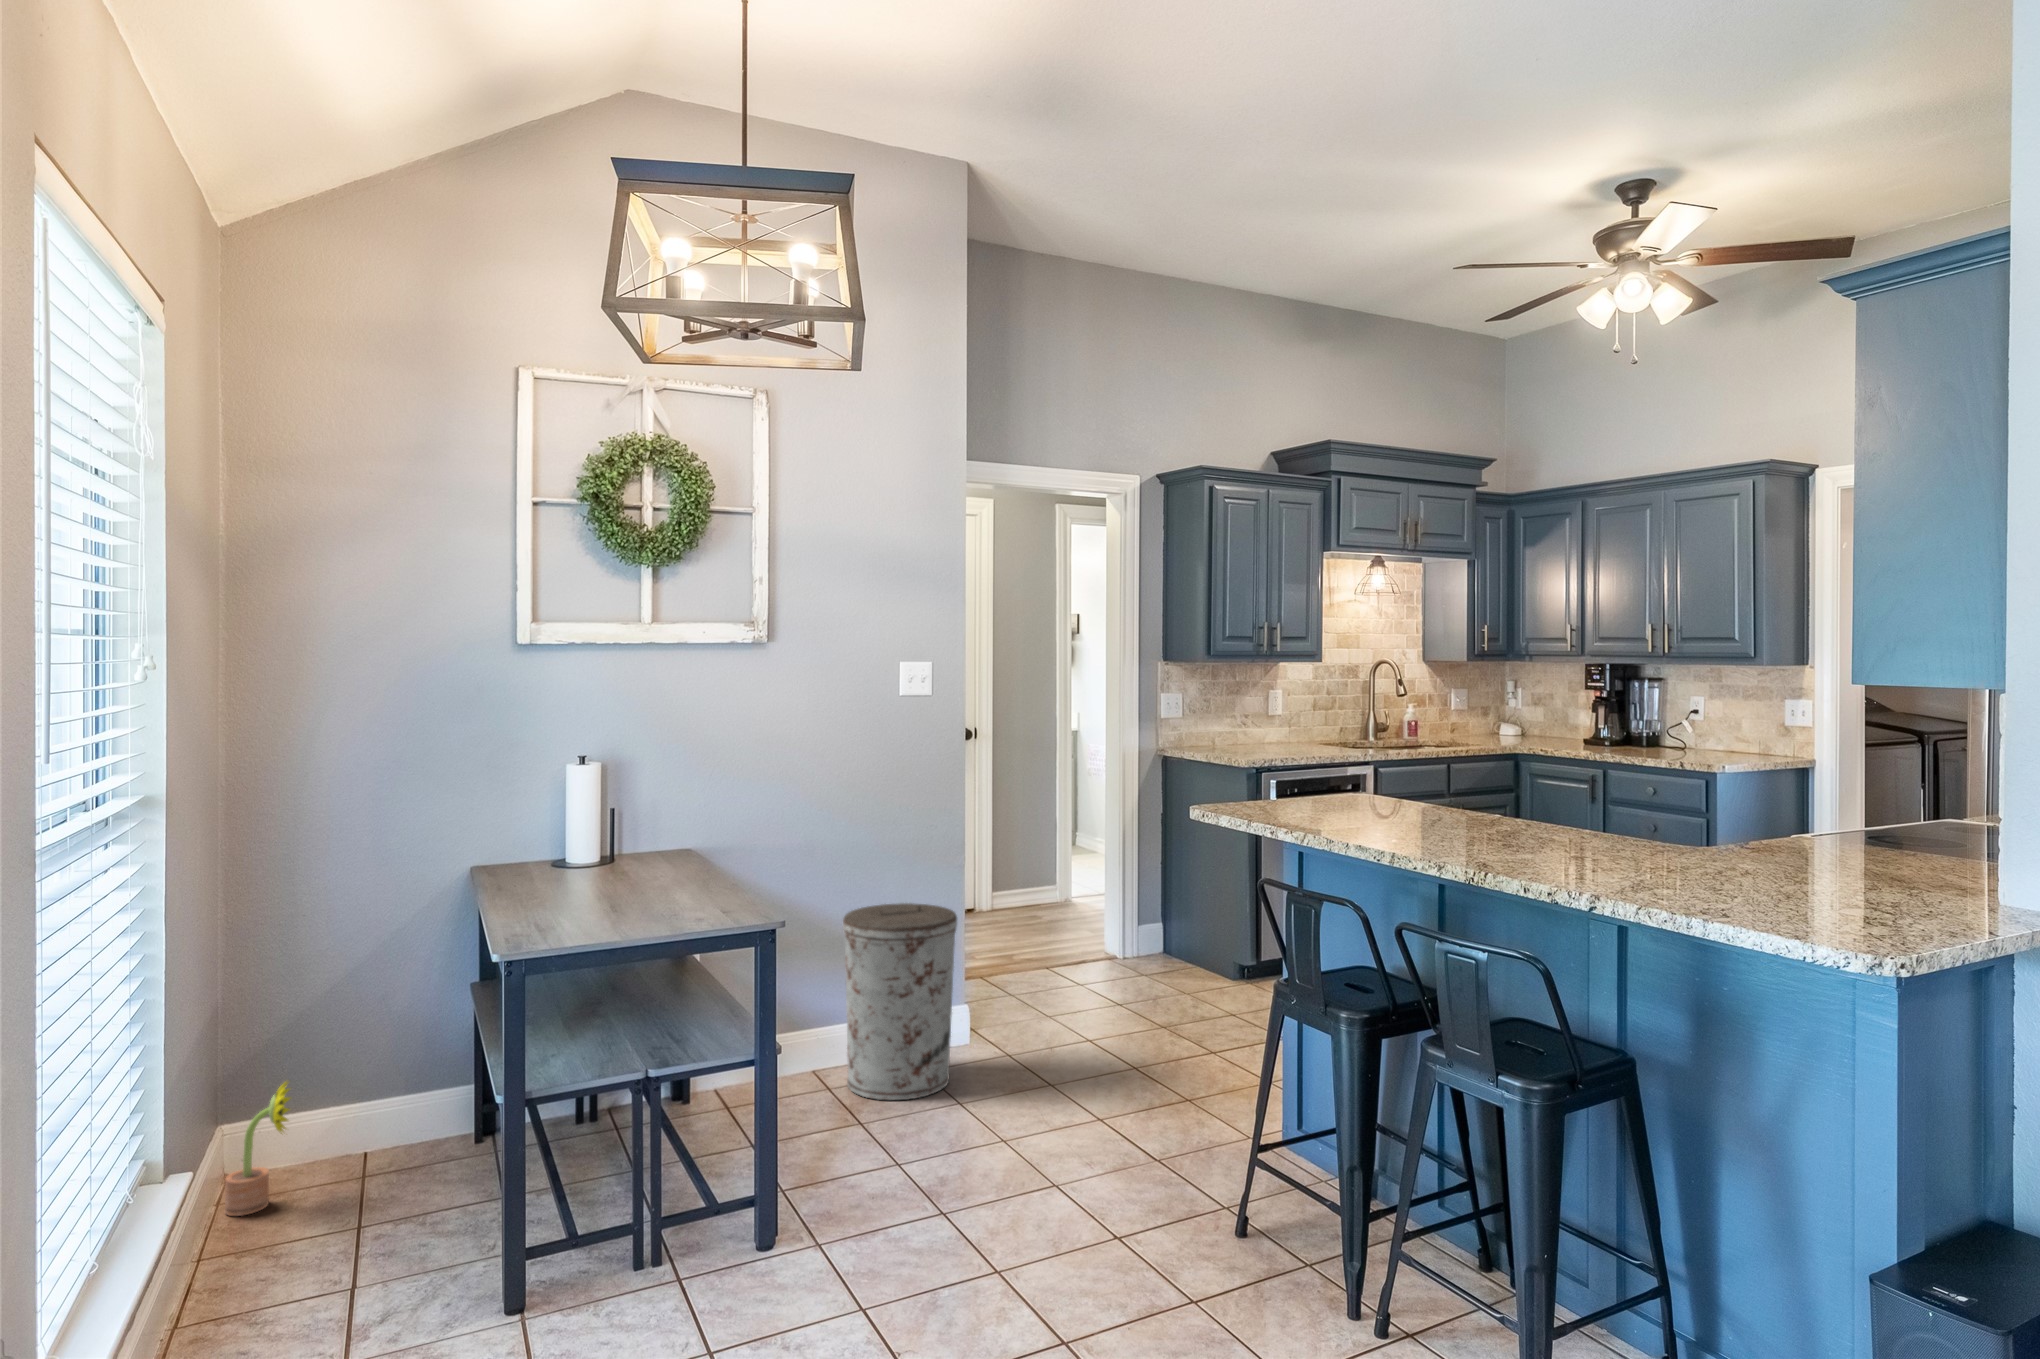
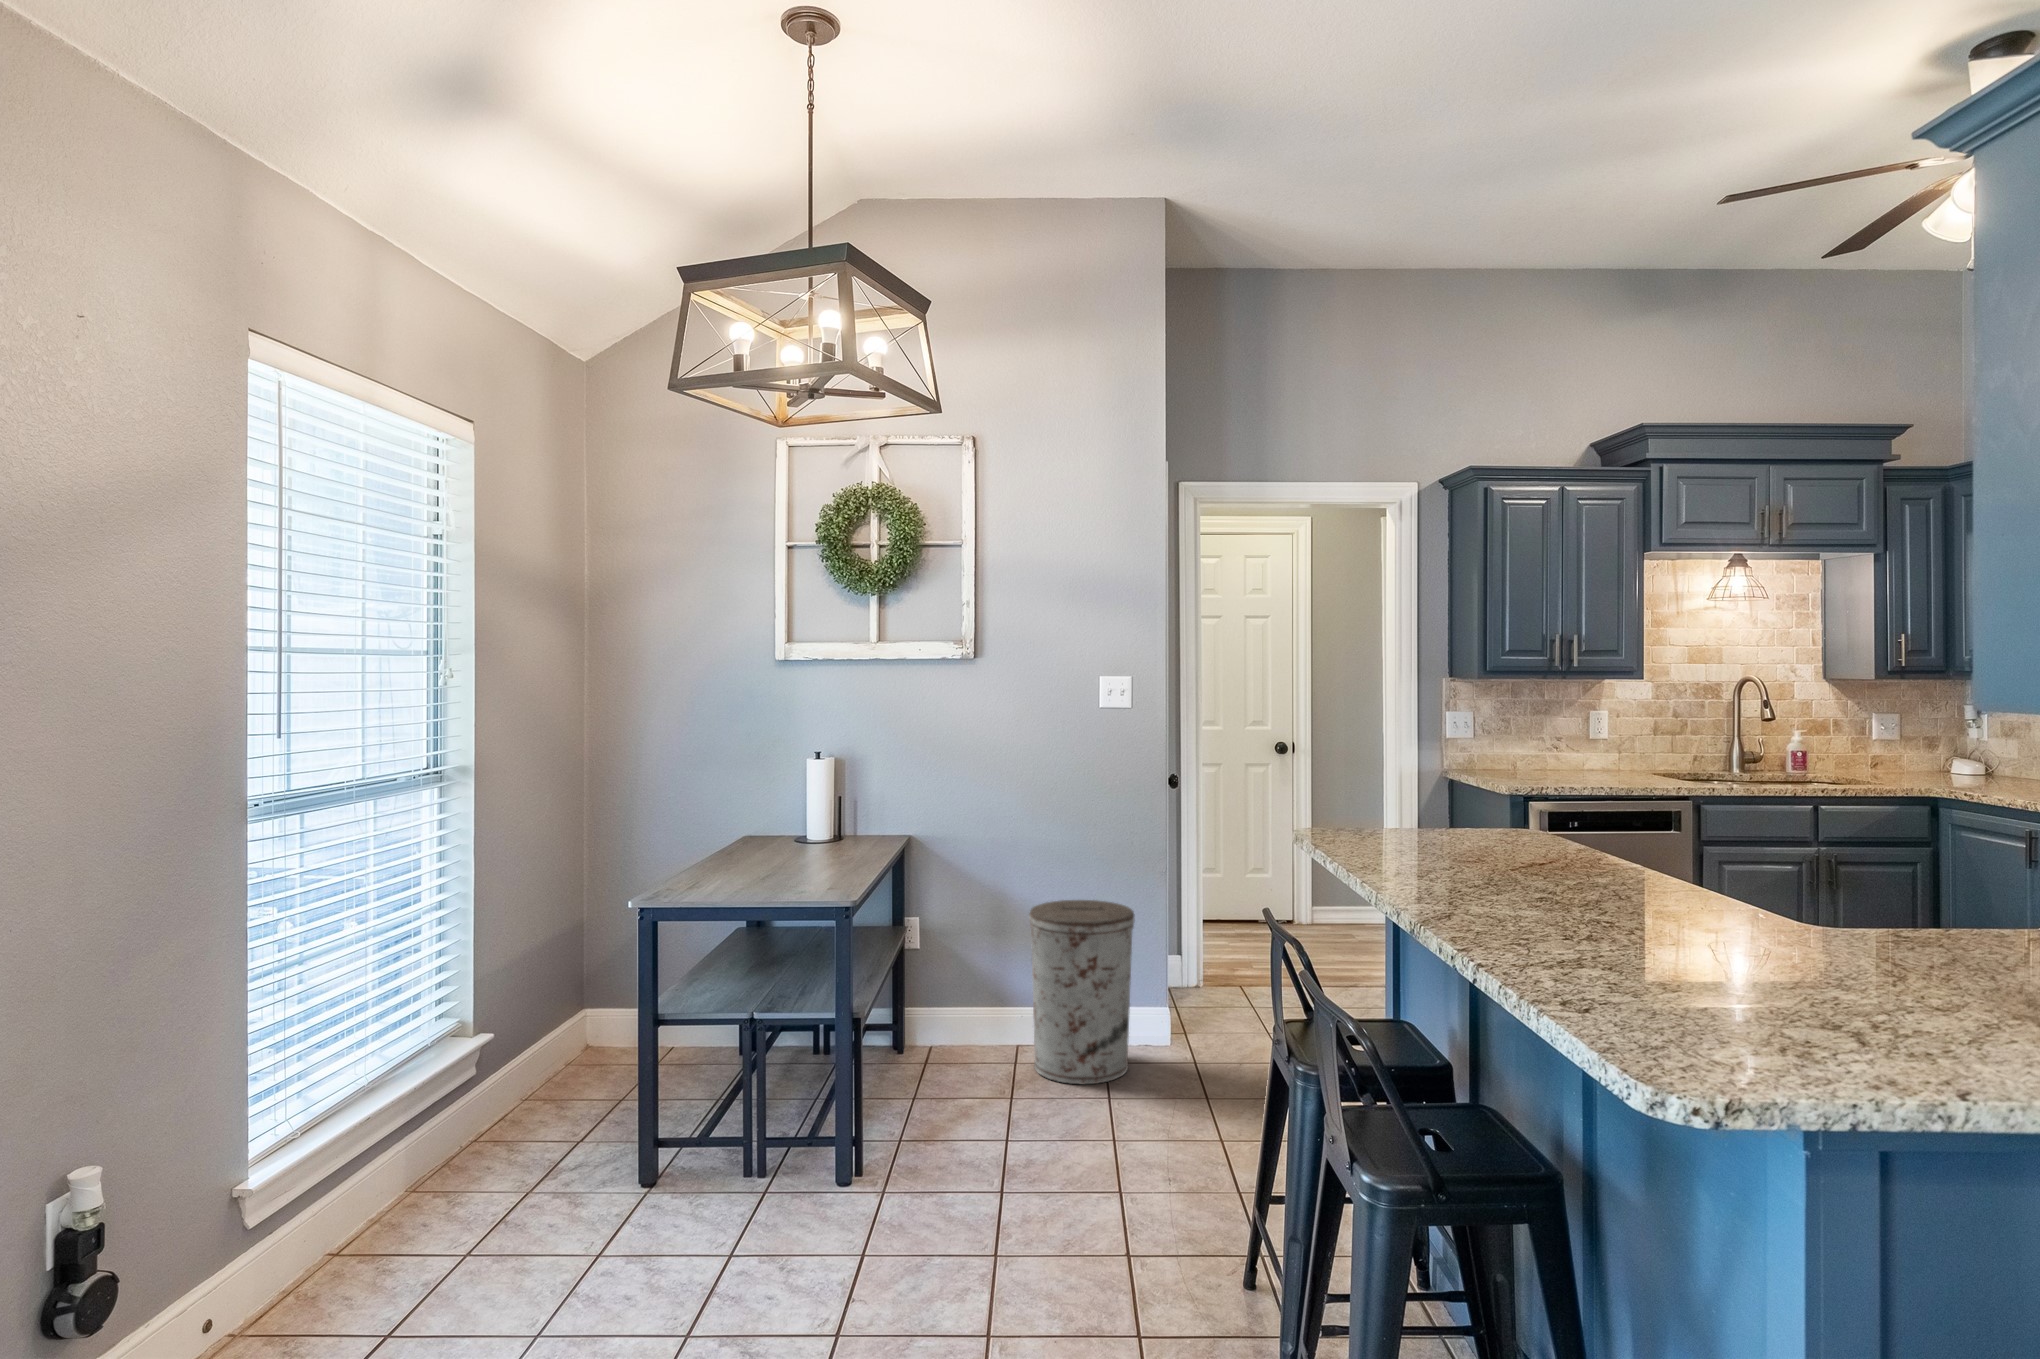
decorative plant: present [225,1082,290,1216] -> none [559,981,609,1077]

